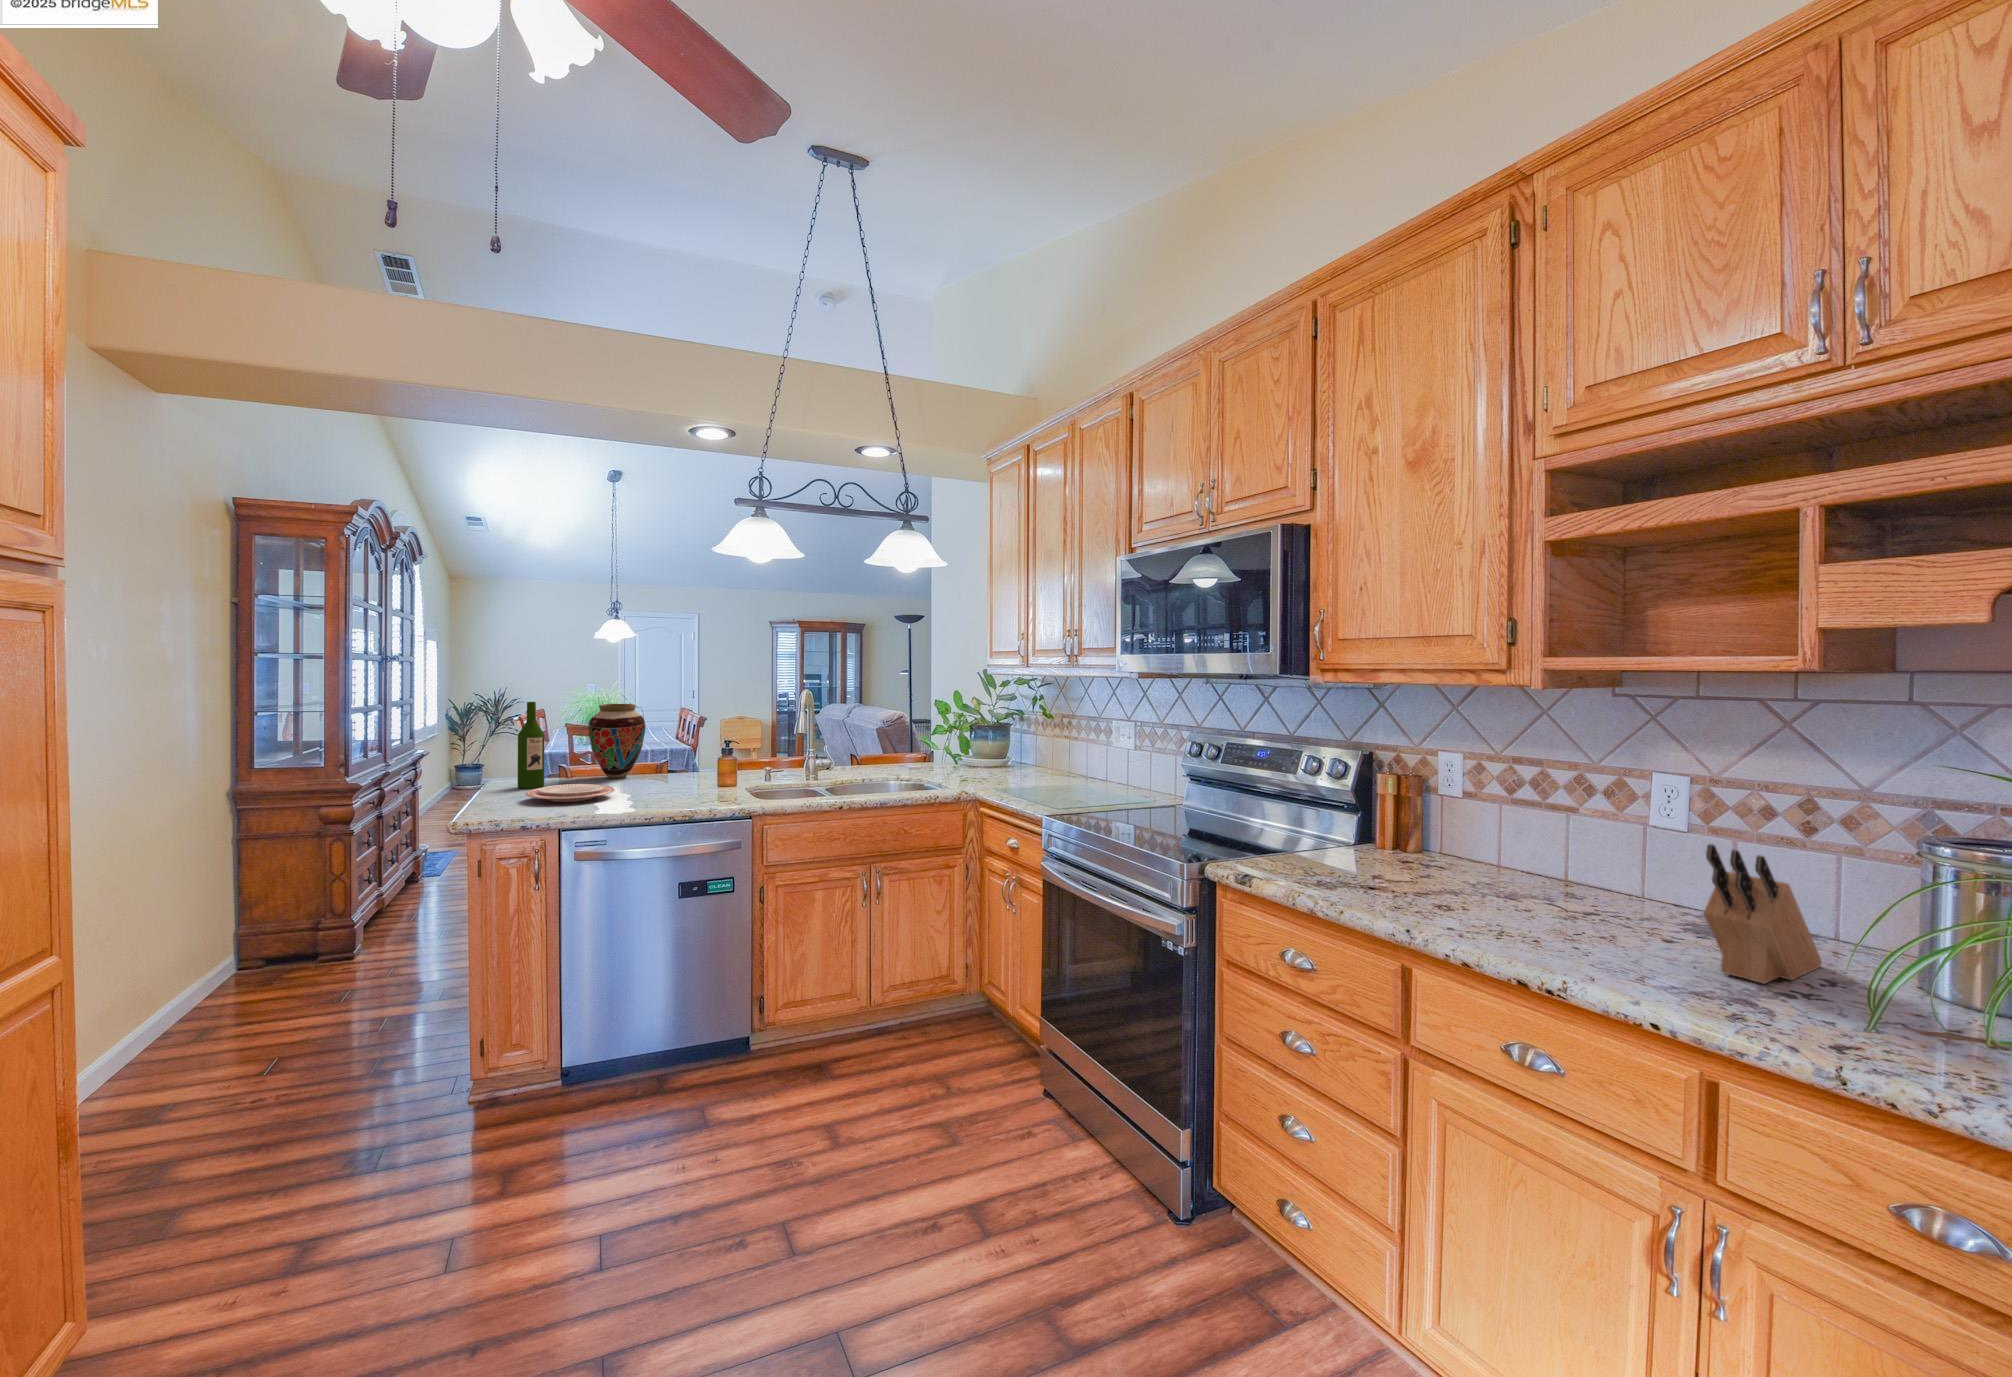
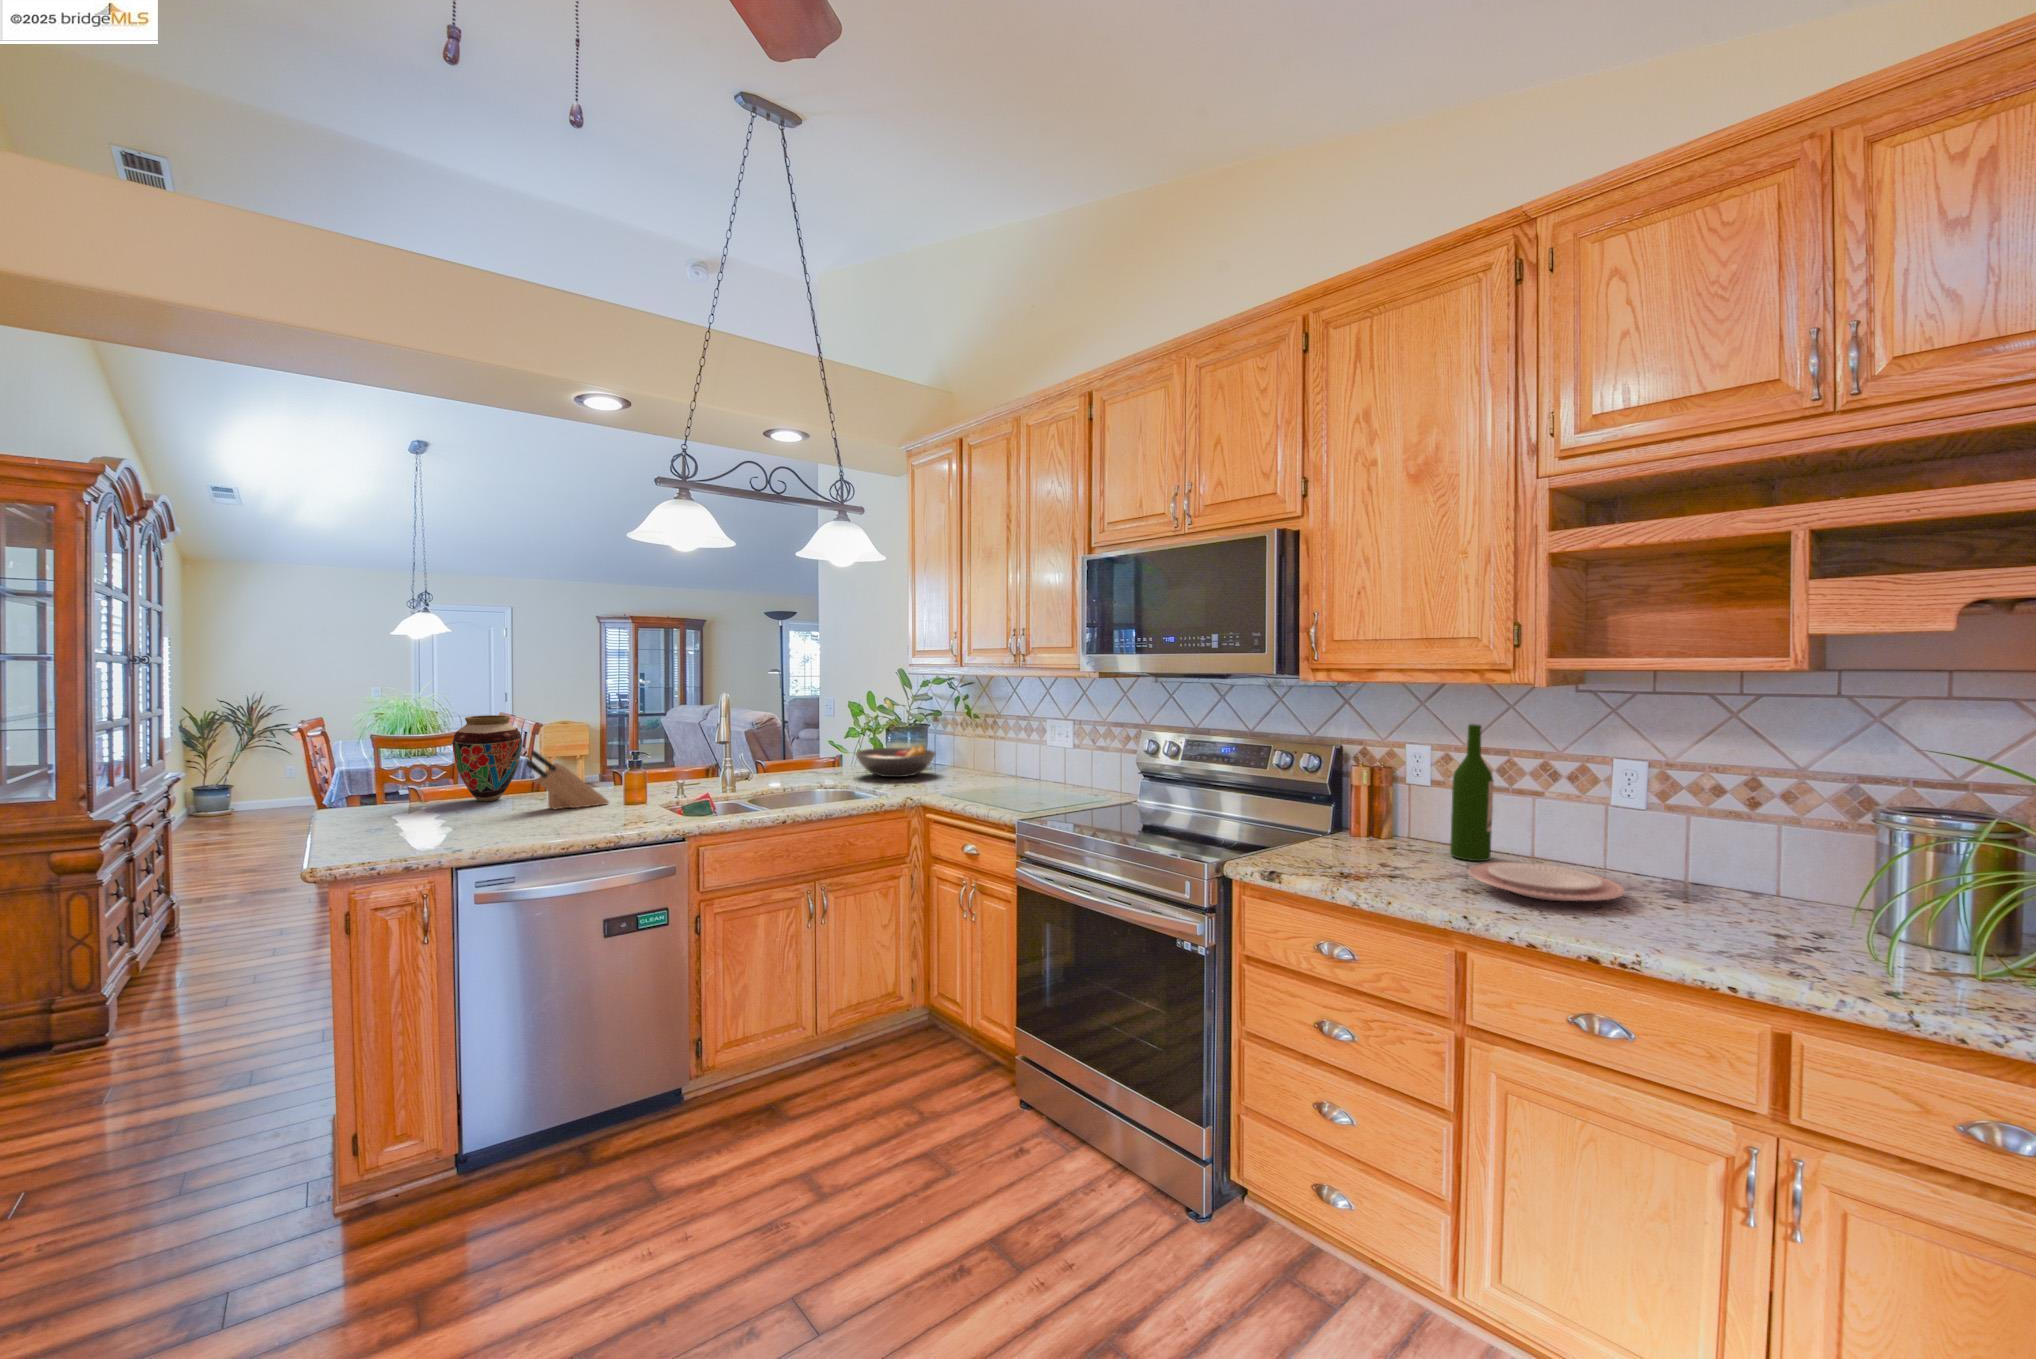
wine bottle: present [518,702,544,789] -> present [1450,724,1494,861]
fruit bowl: none [940,743,1018,773] -> present [856,745,936,777]
plate: present [526,784,615,802] -> present [1469,862,1624,901]
knife block: present [1704,844,1822,984] -> present [526,750,609,809]

